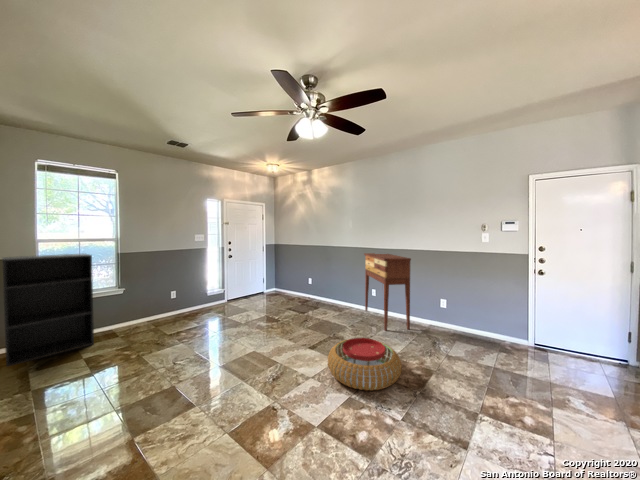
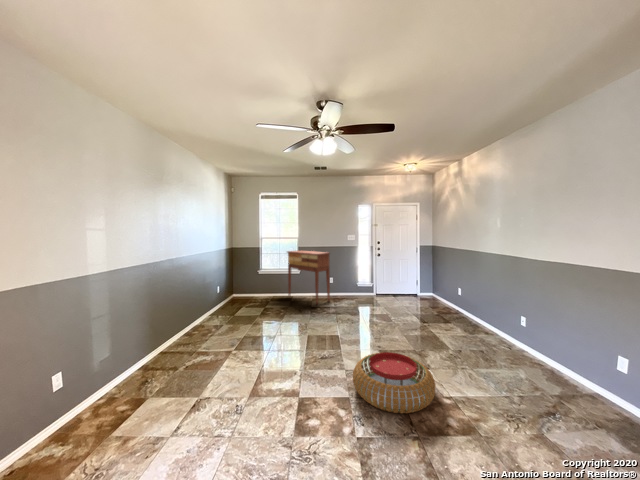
console table: present [364,253,411,331] -> present [287,250,330,304]
bookshelf: present [2,254,94,366] -> none [242,247,280,304]

